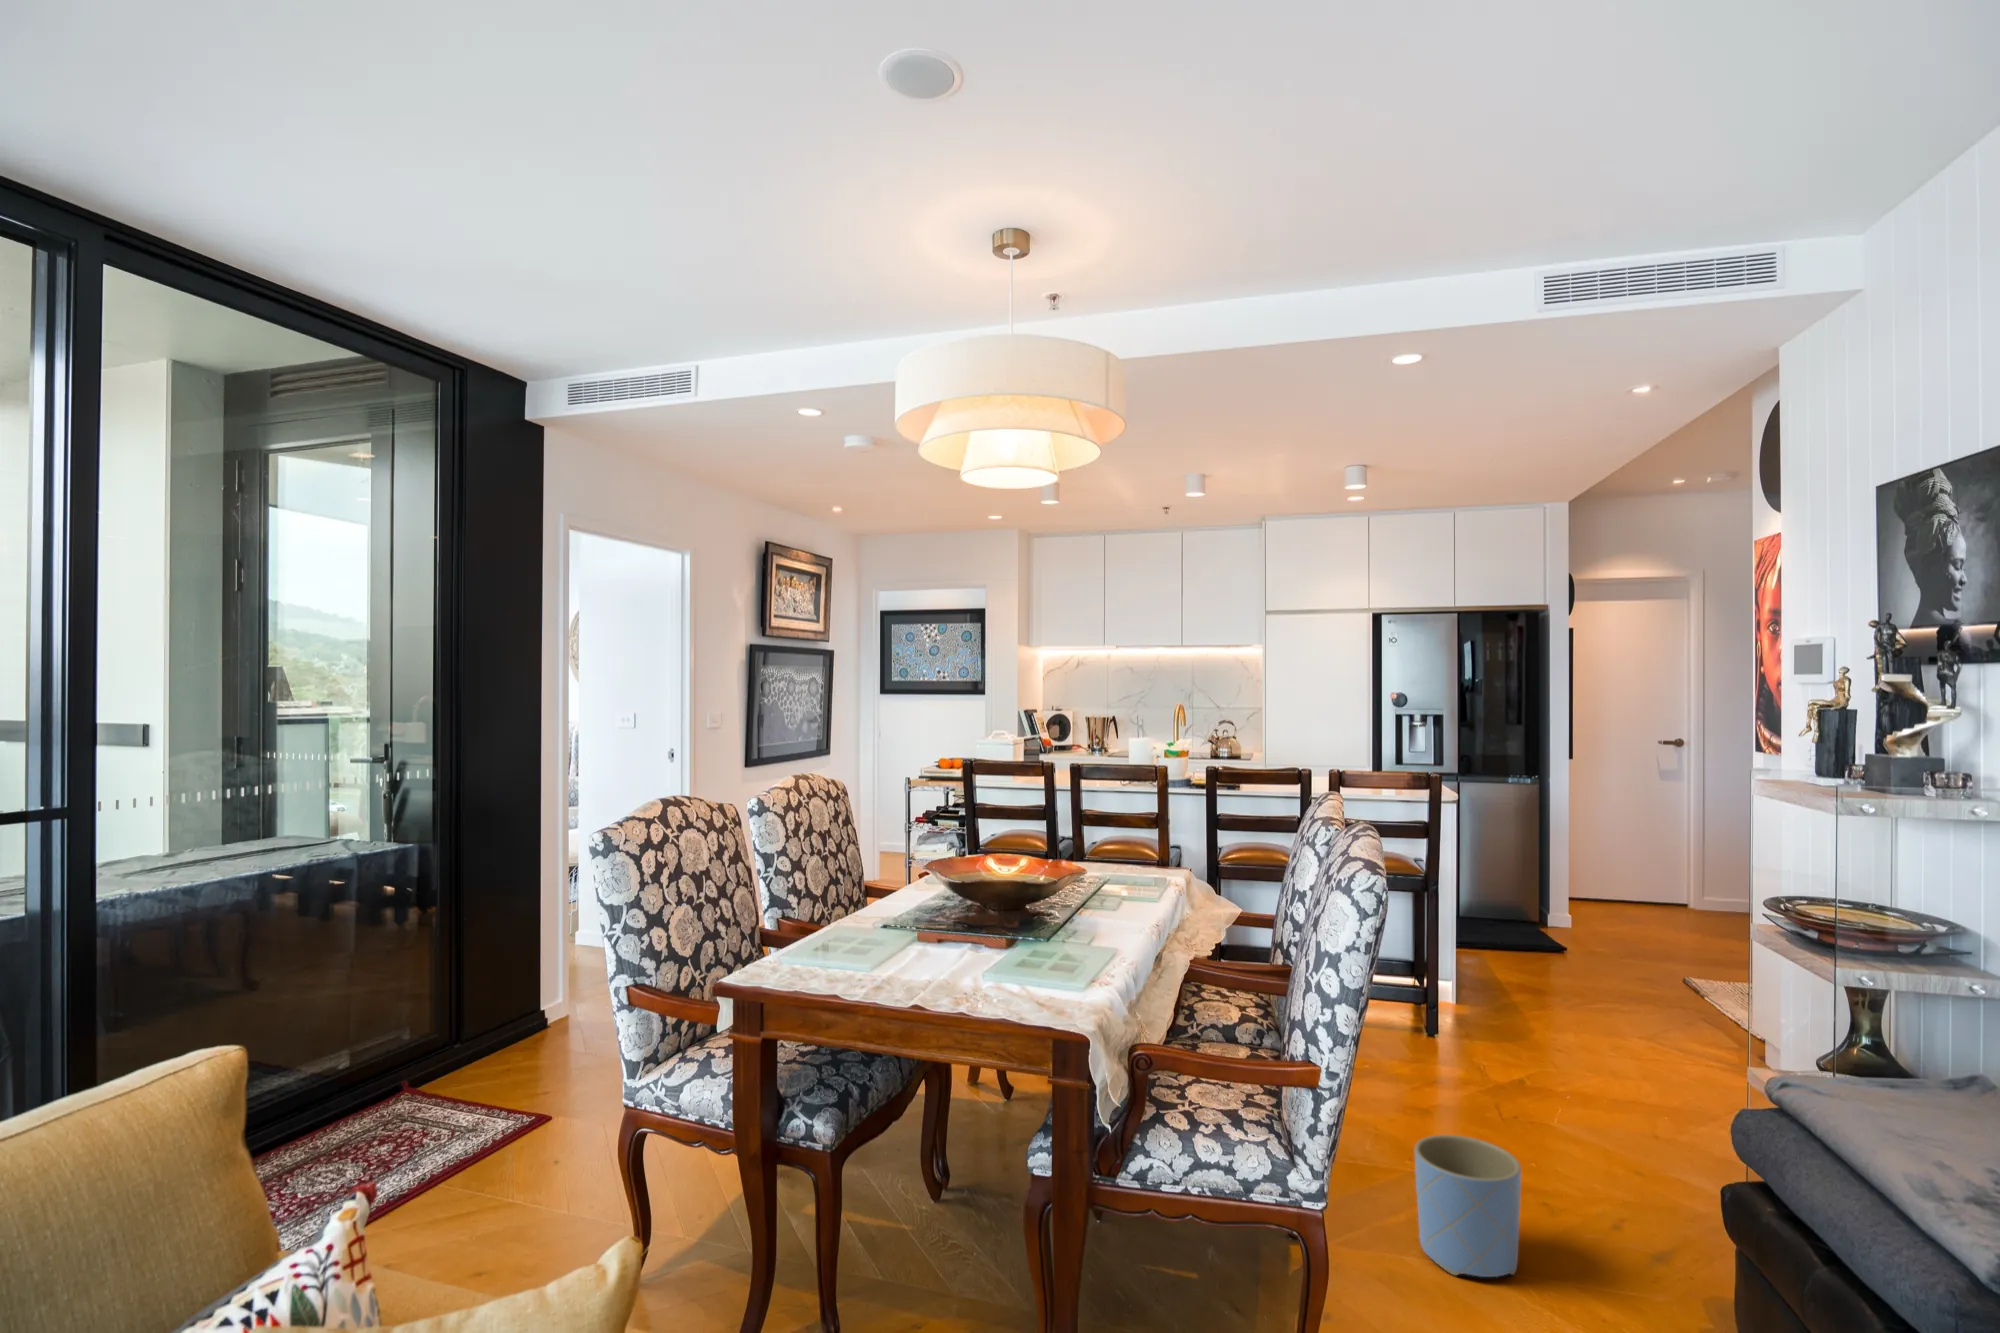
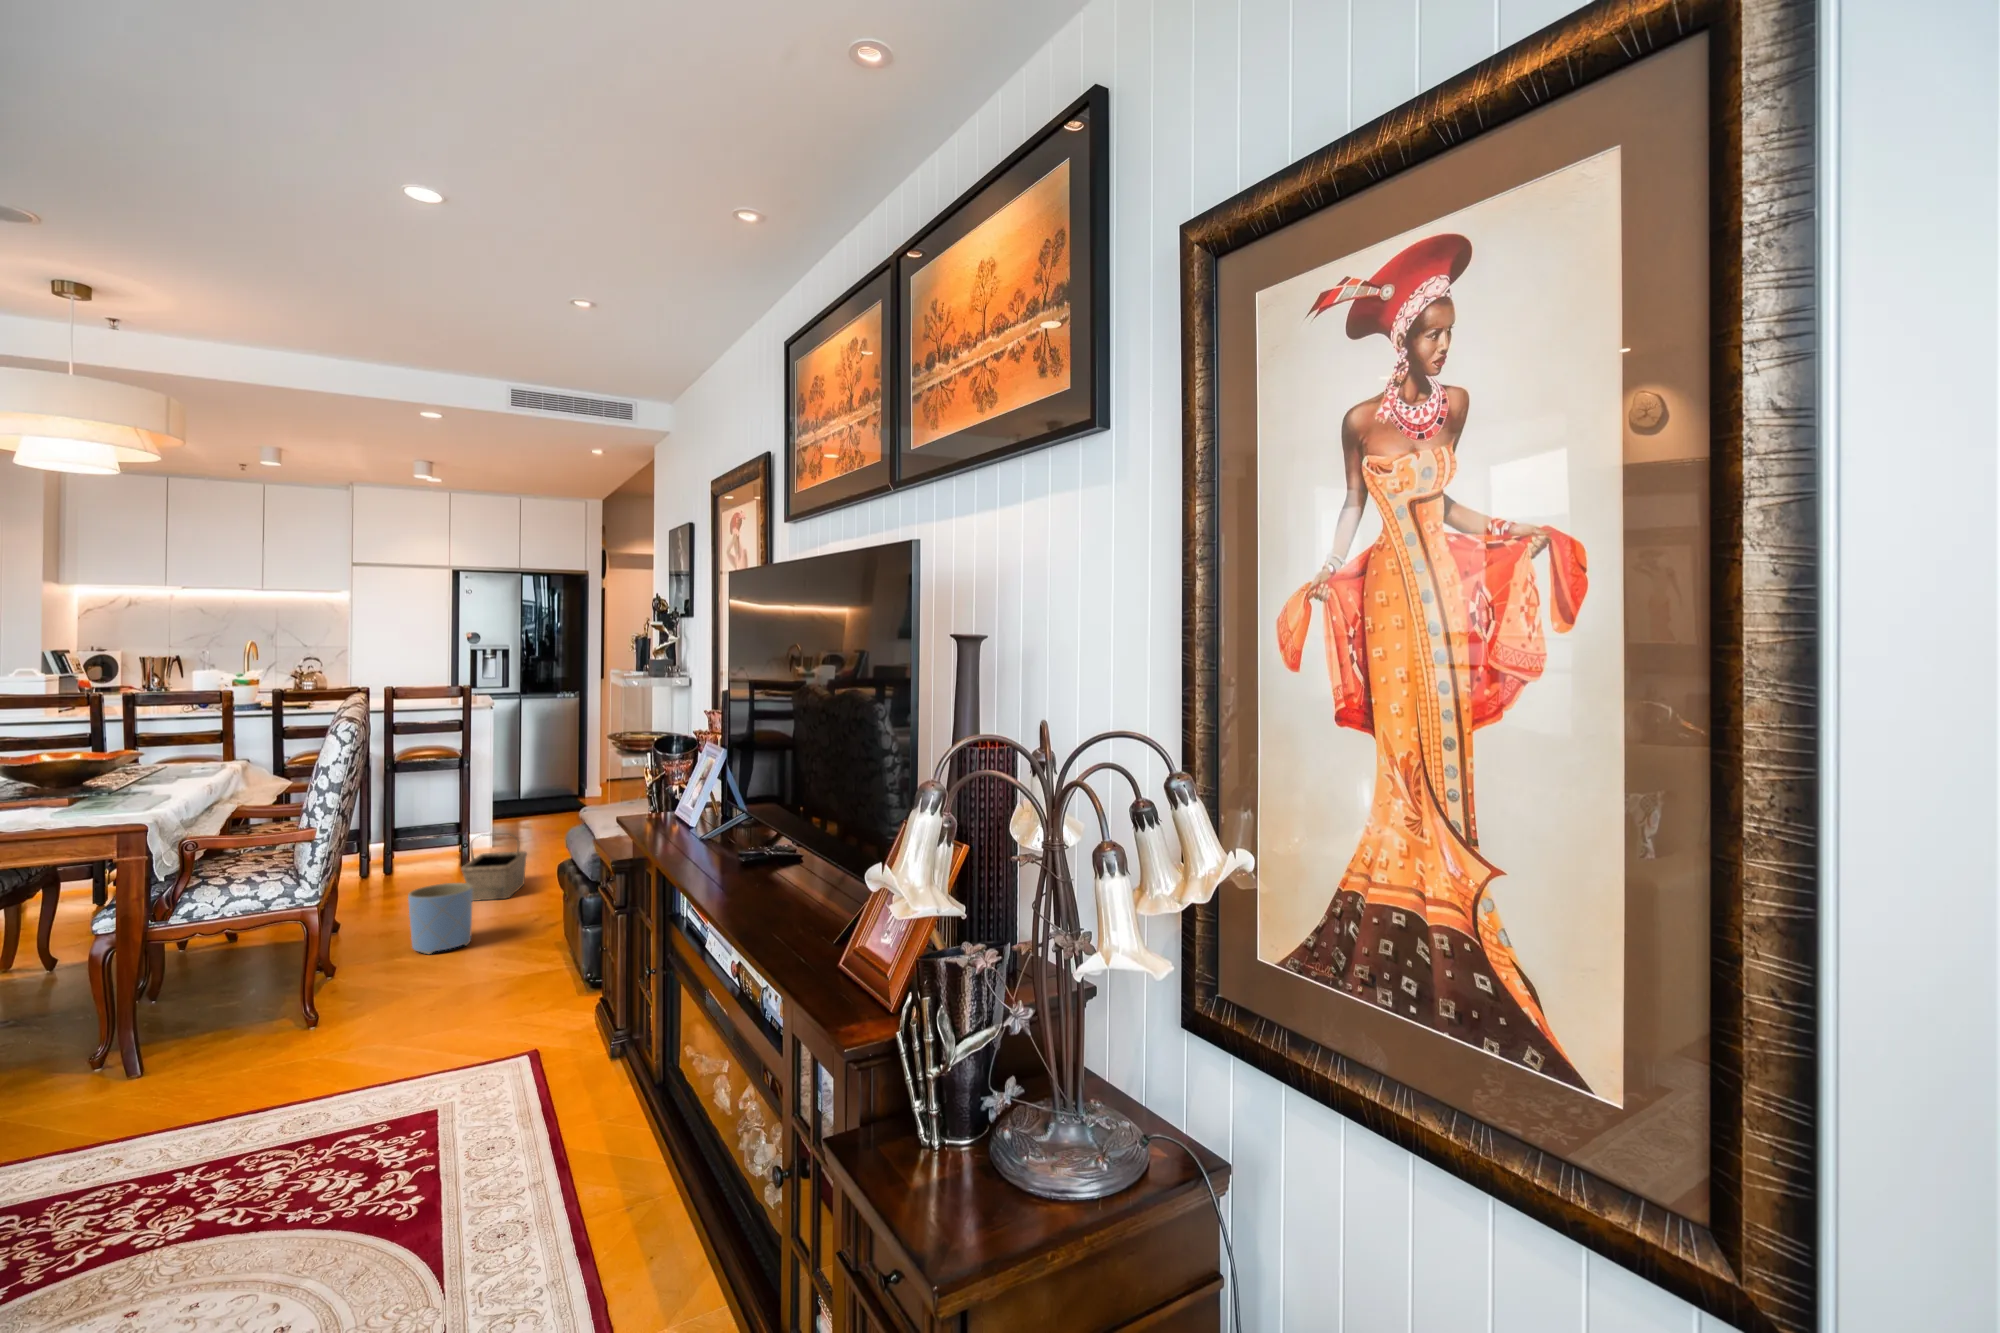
basket: none [1457,1024,1551,1149] -> present [461,833,527,901]

